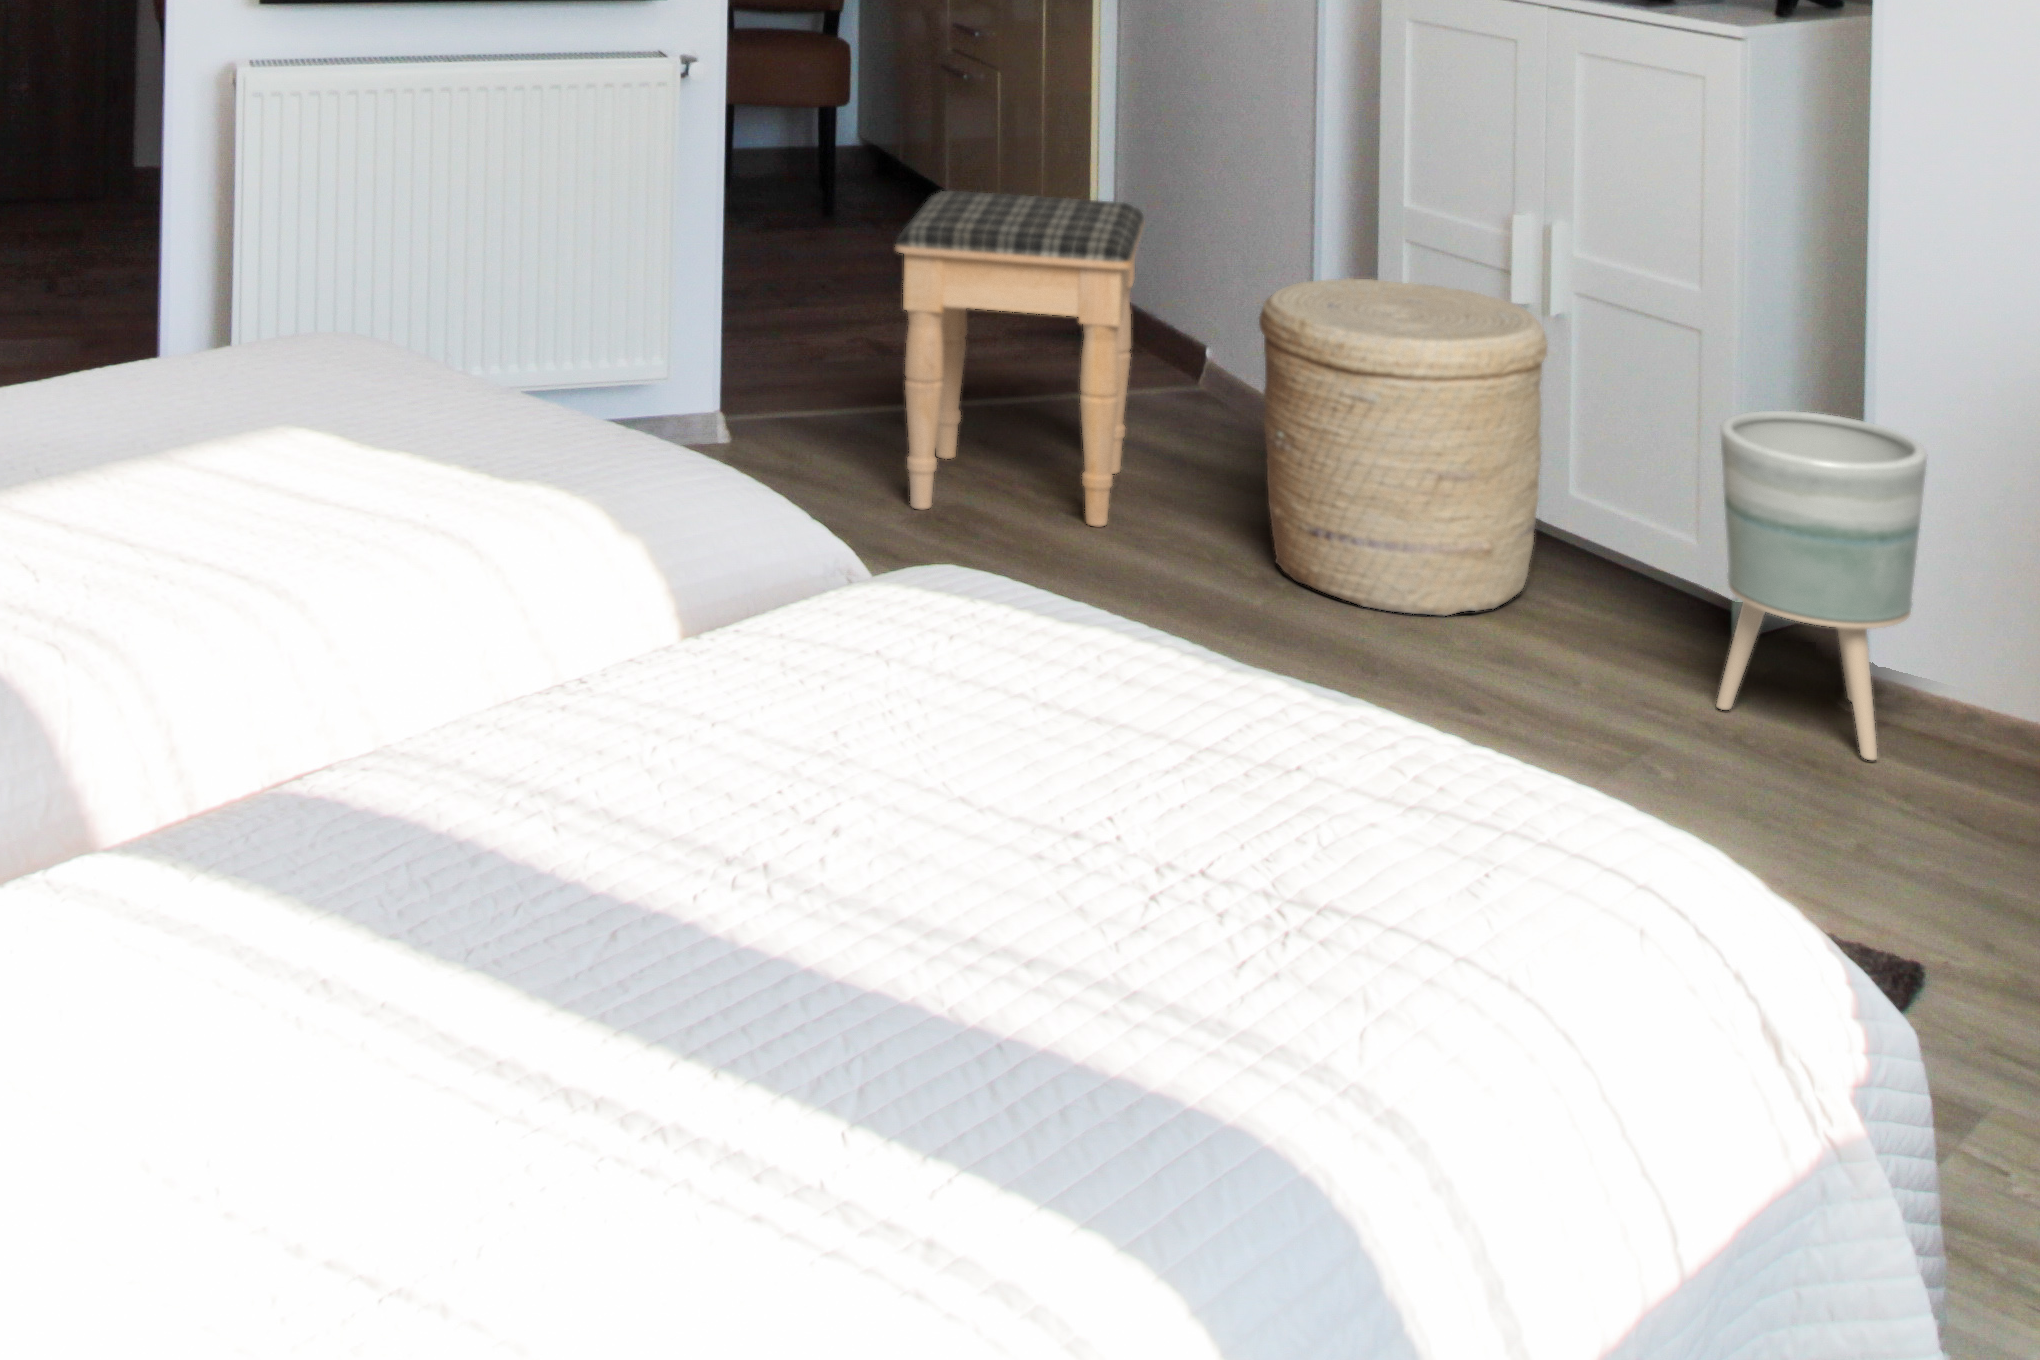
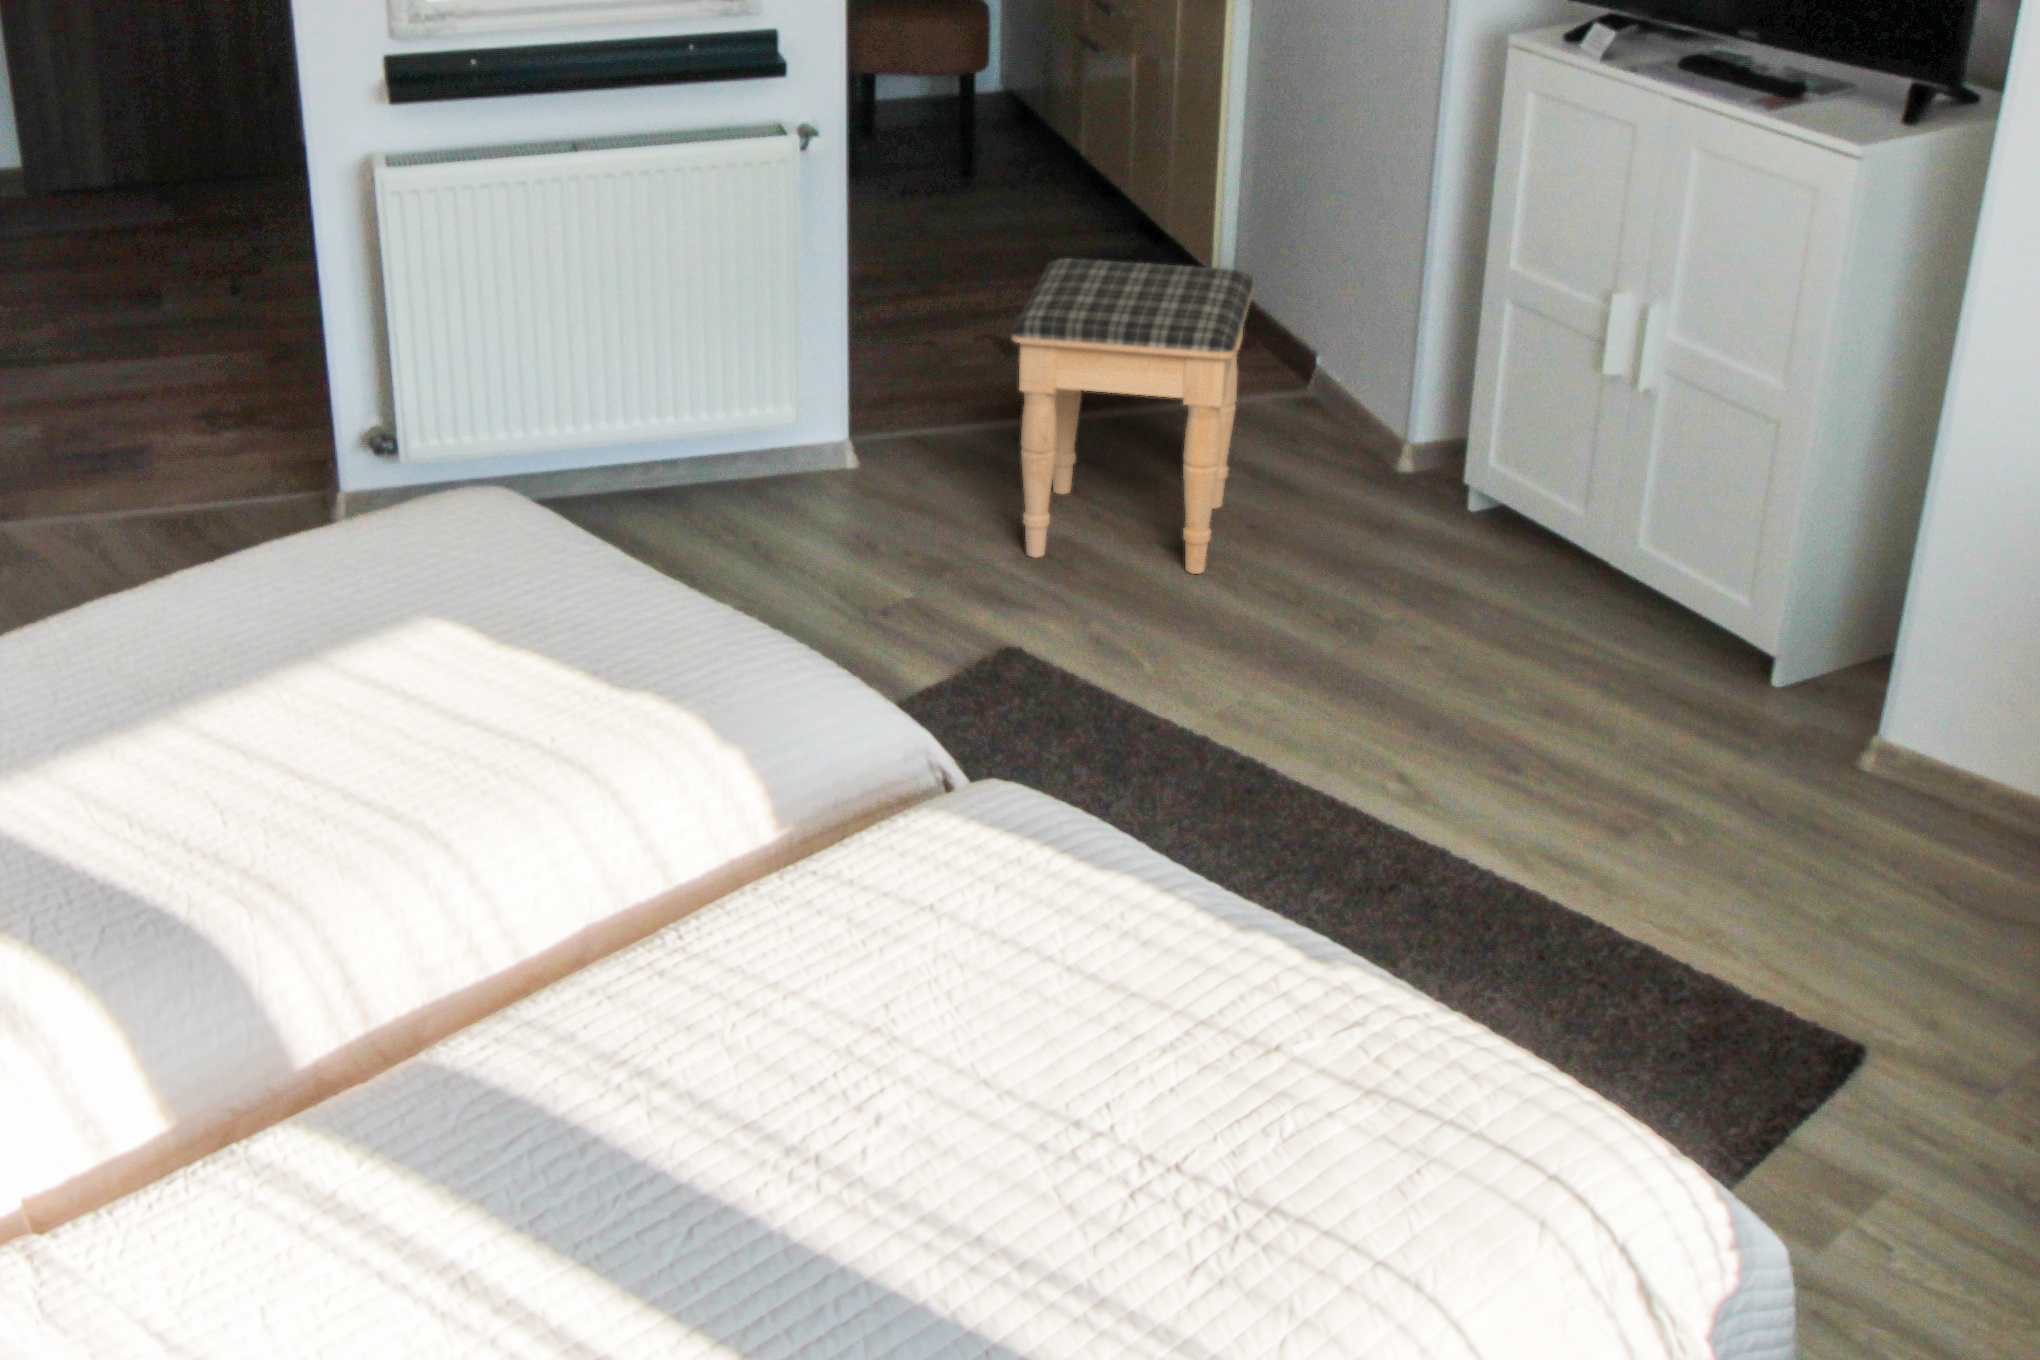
woven basket: present [1259,278,1548,616] -> none [1351,357,1628,673]
planter: present [1717,411,1927,760] -> none [1738,525,1966,833]

